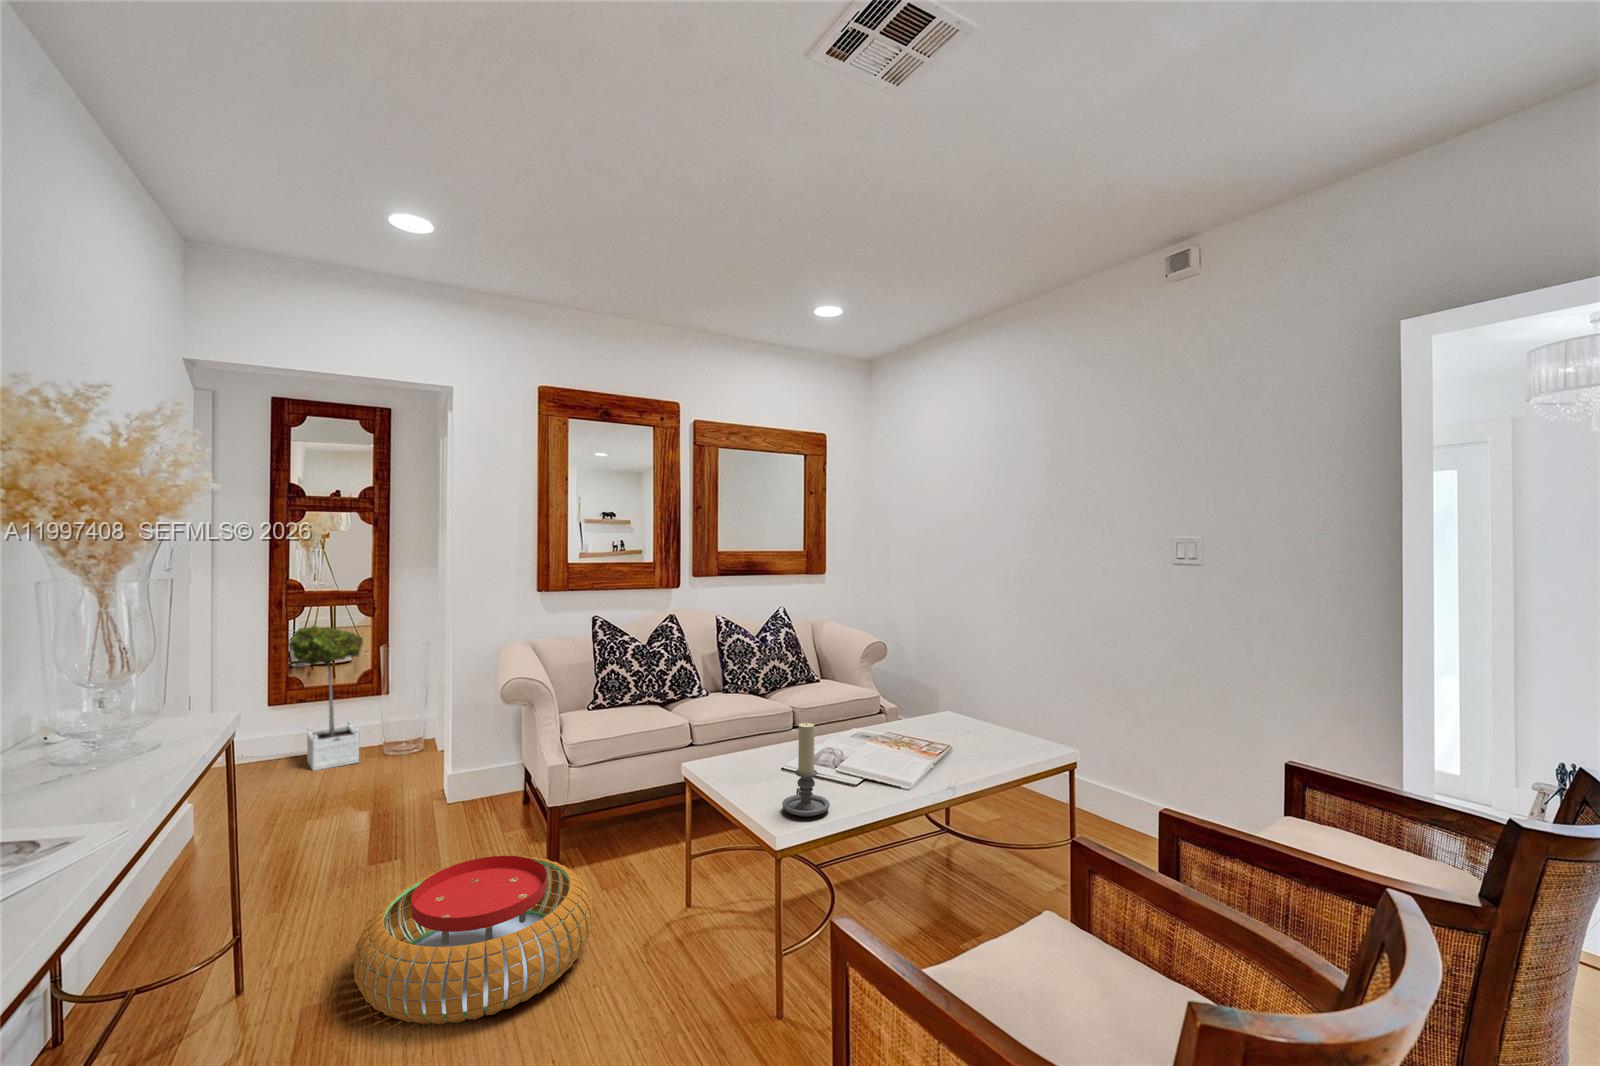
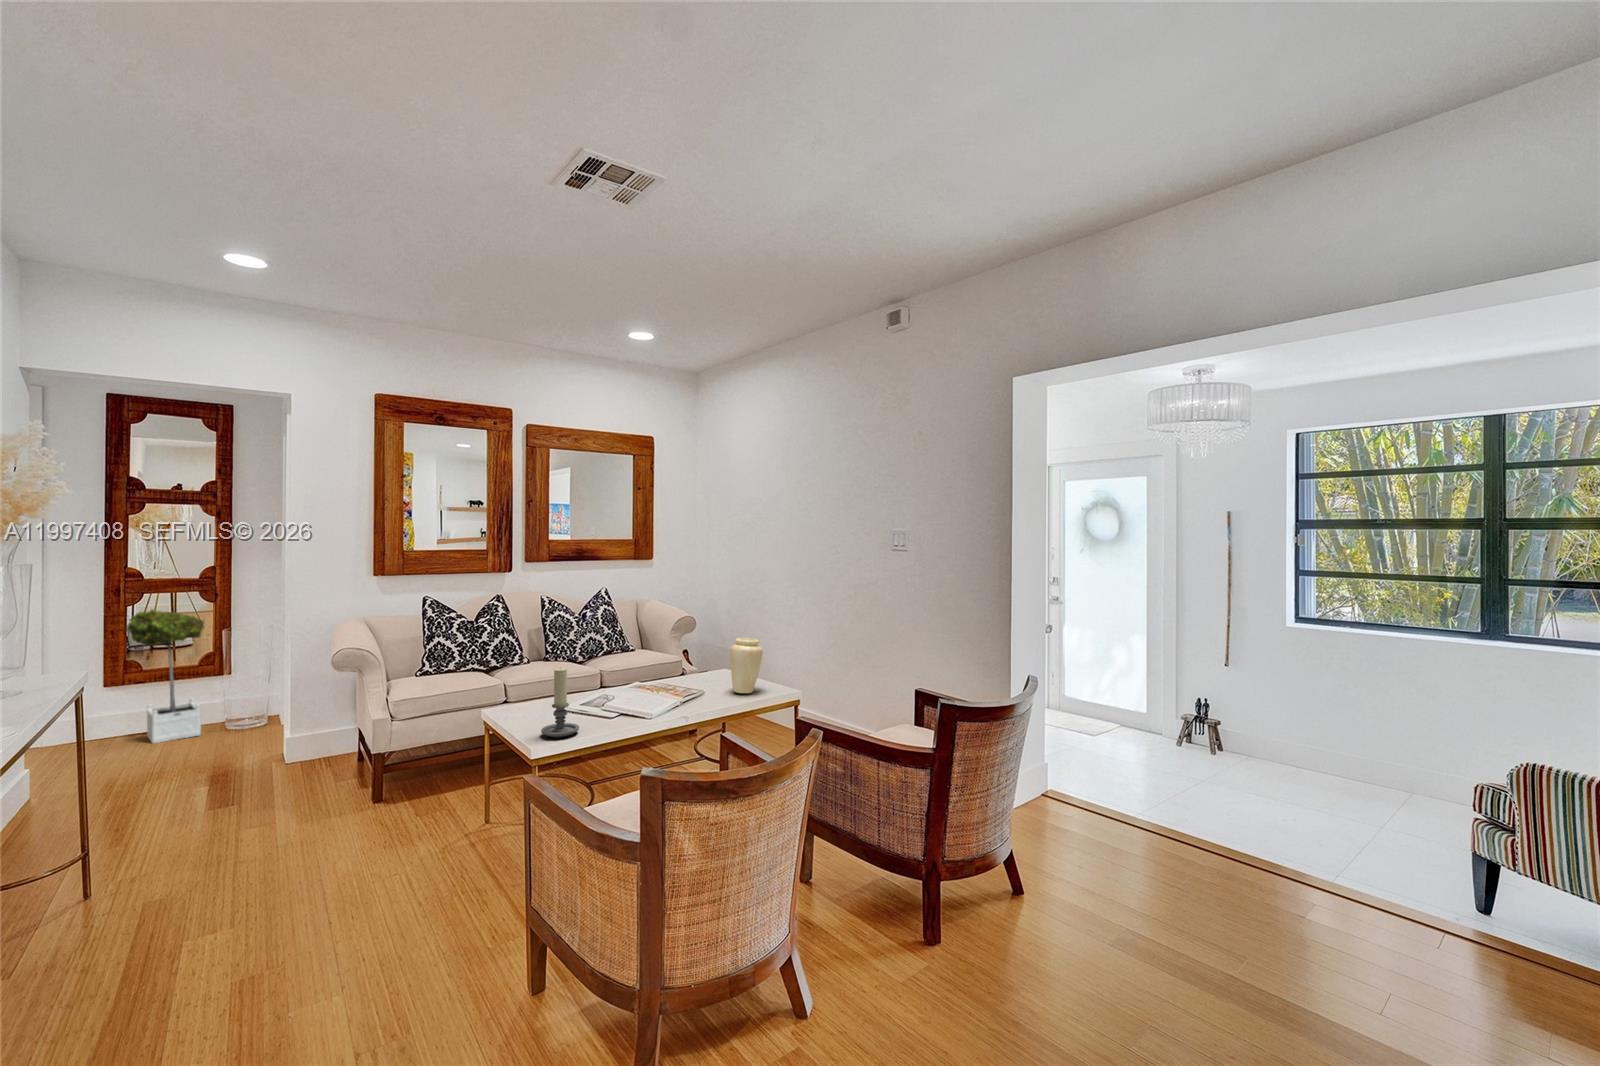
vase: none [986,680,1030,753] -> present [730,638,763,693]
pouf: present [353,856,593,1025] -> none [176,786,394,907]

